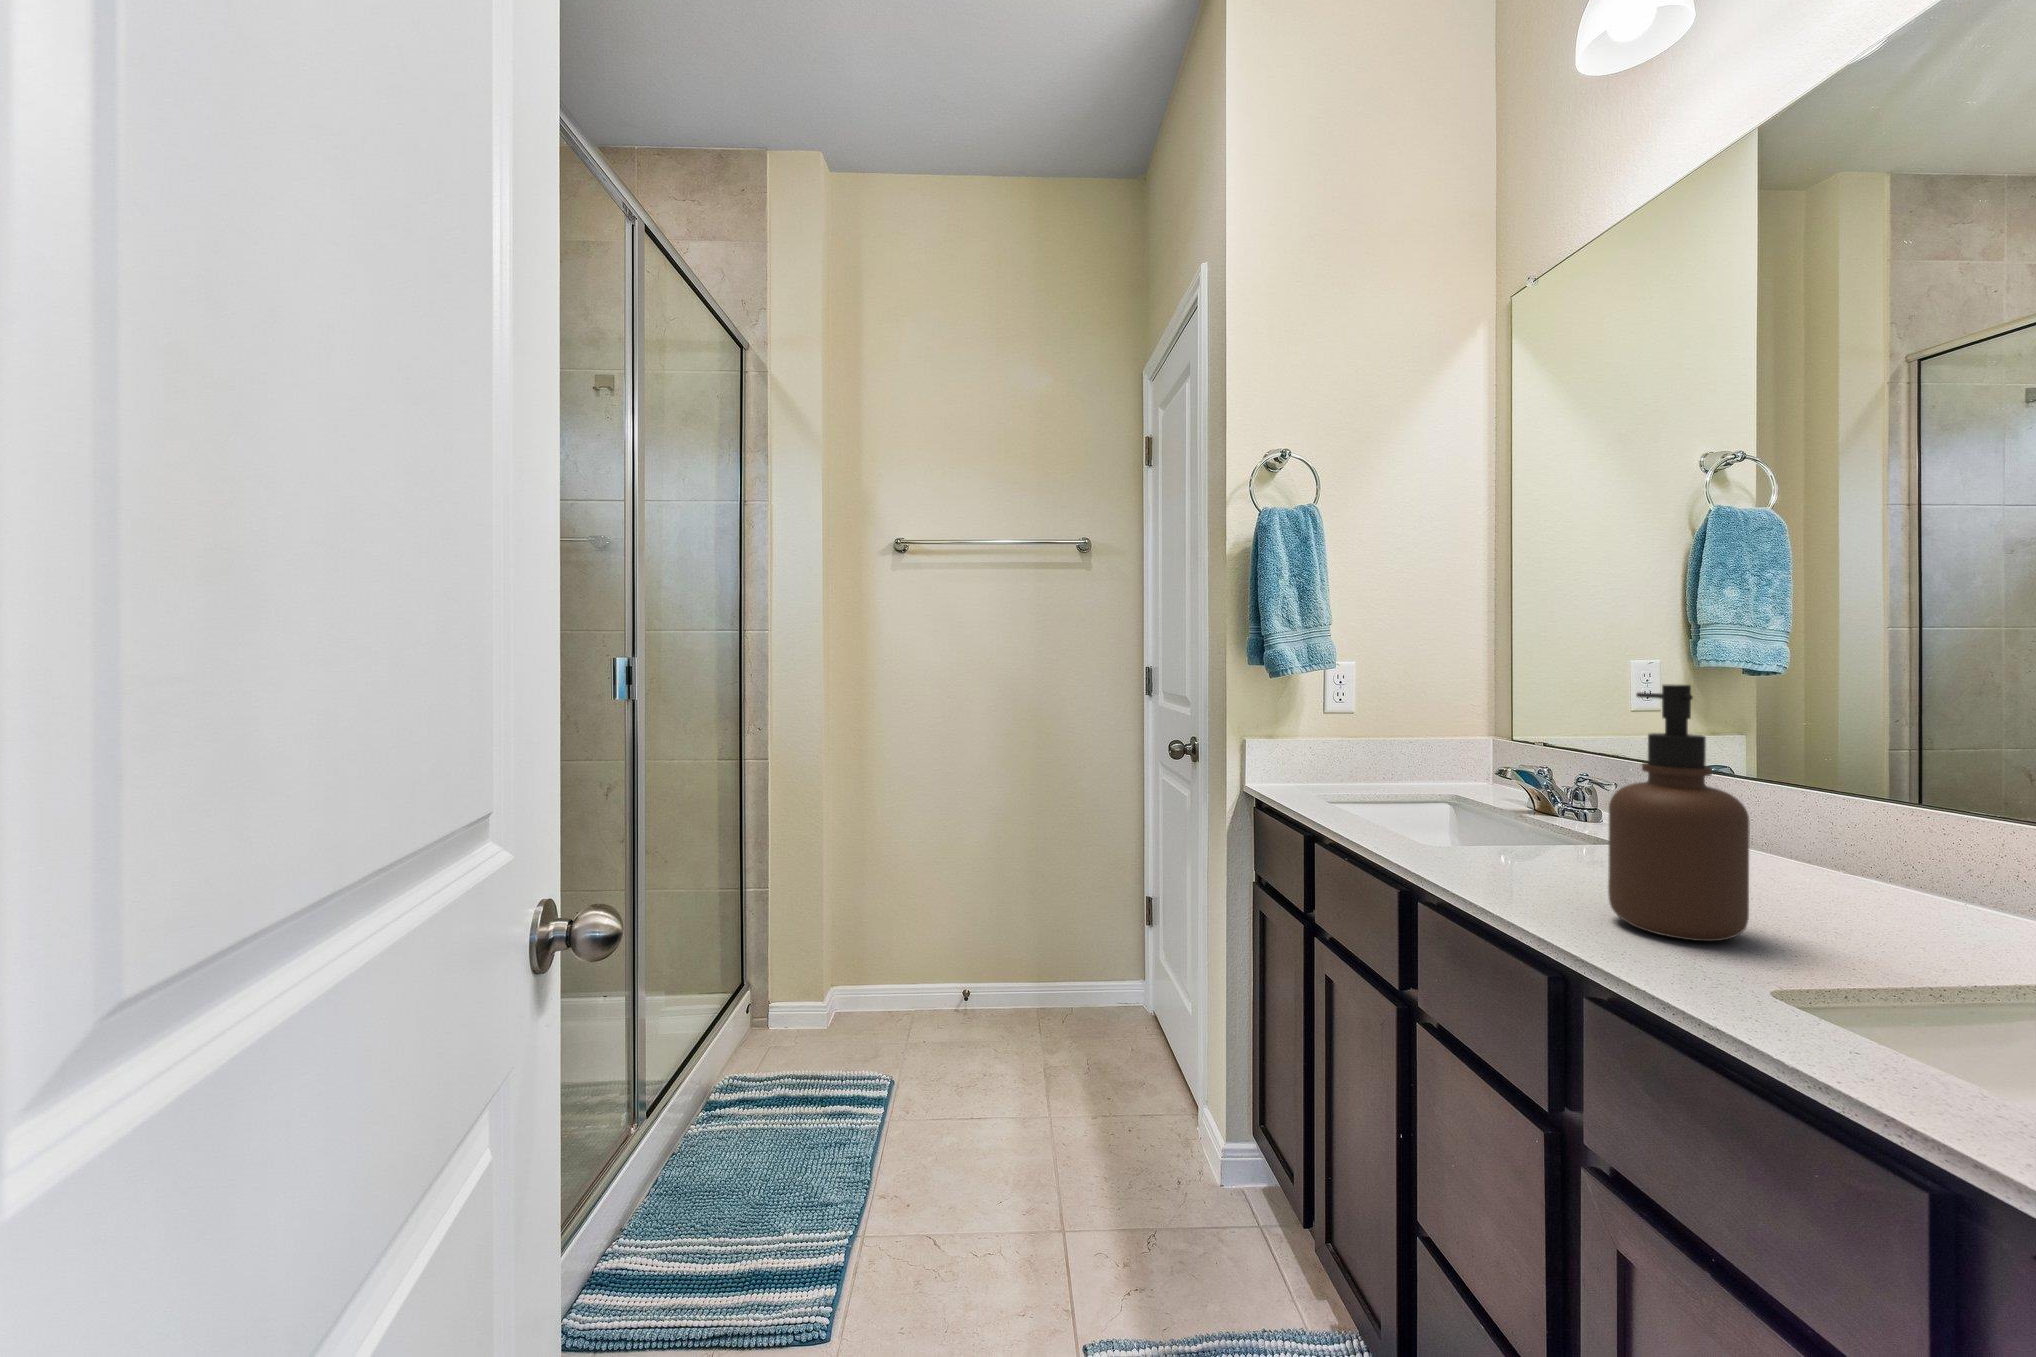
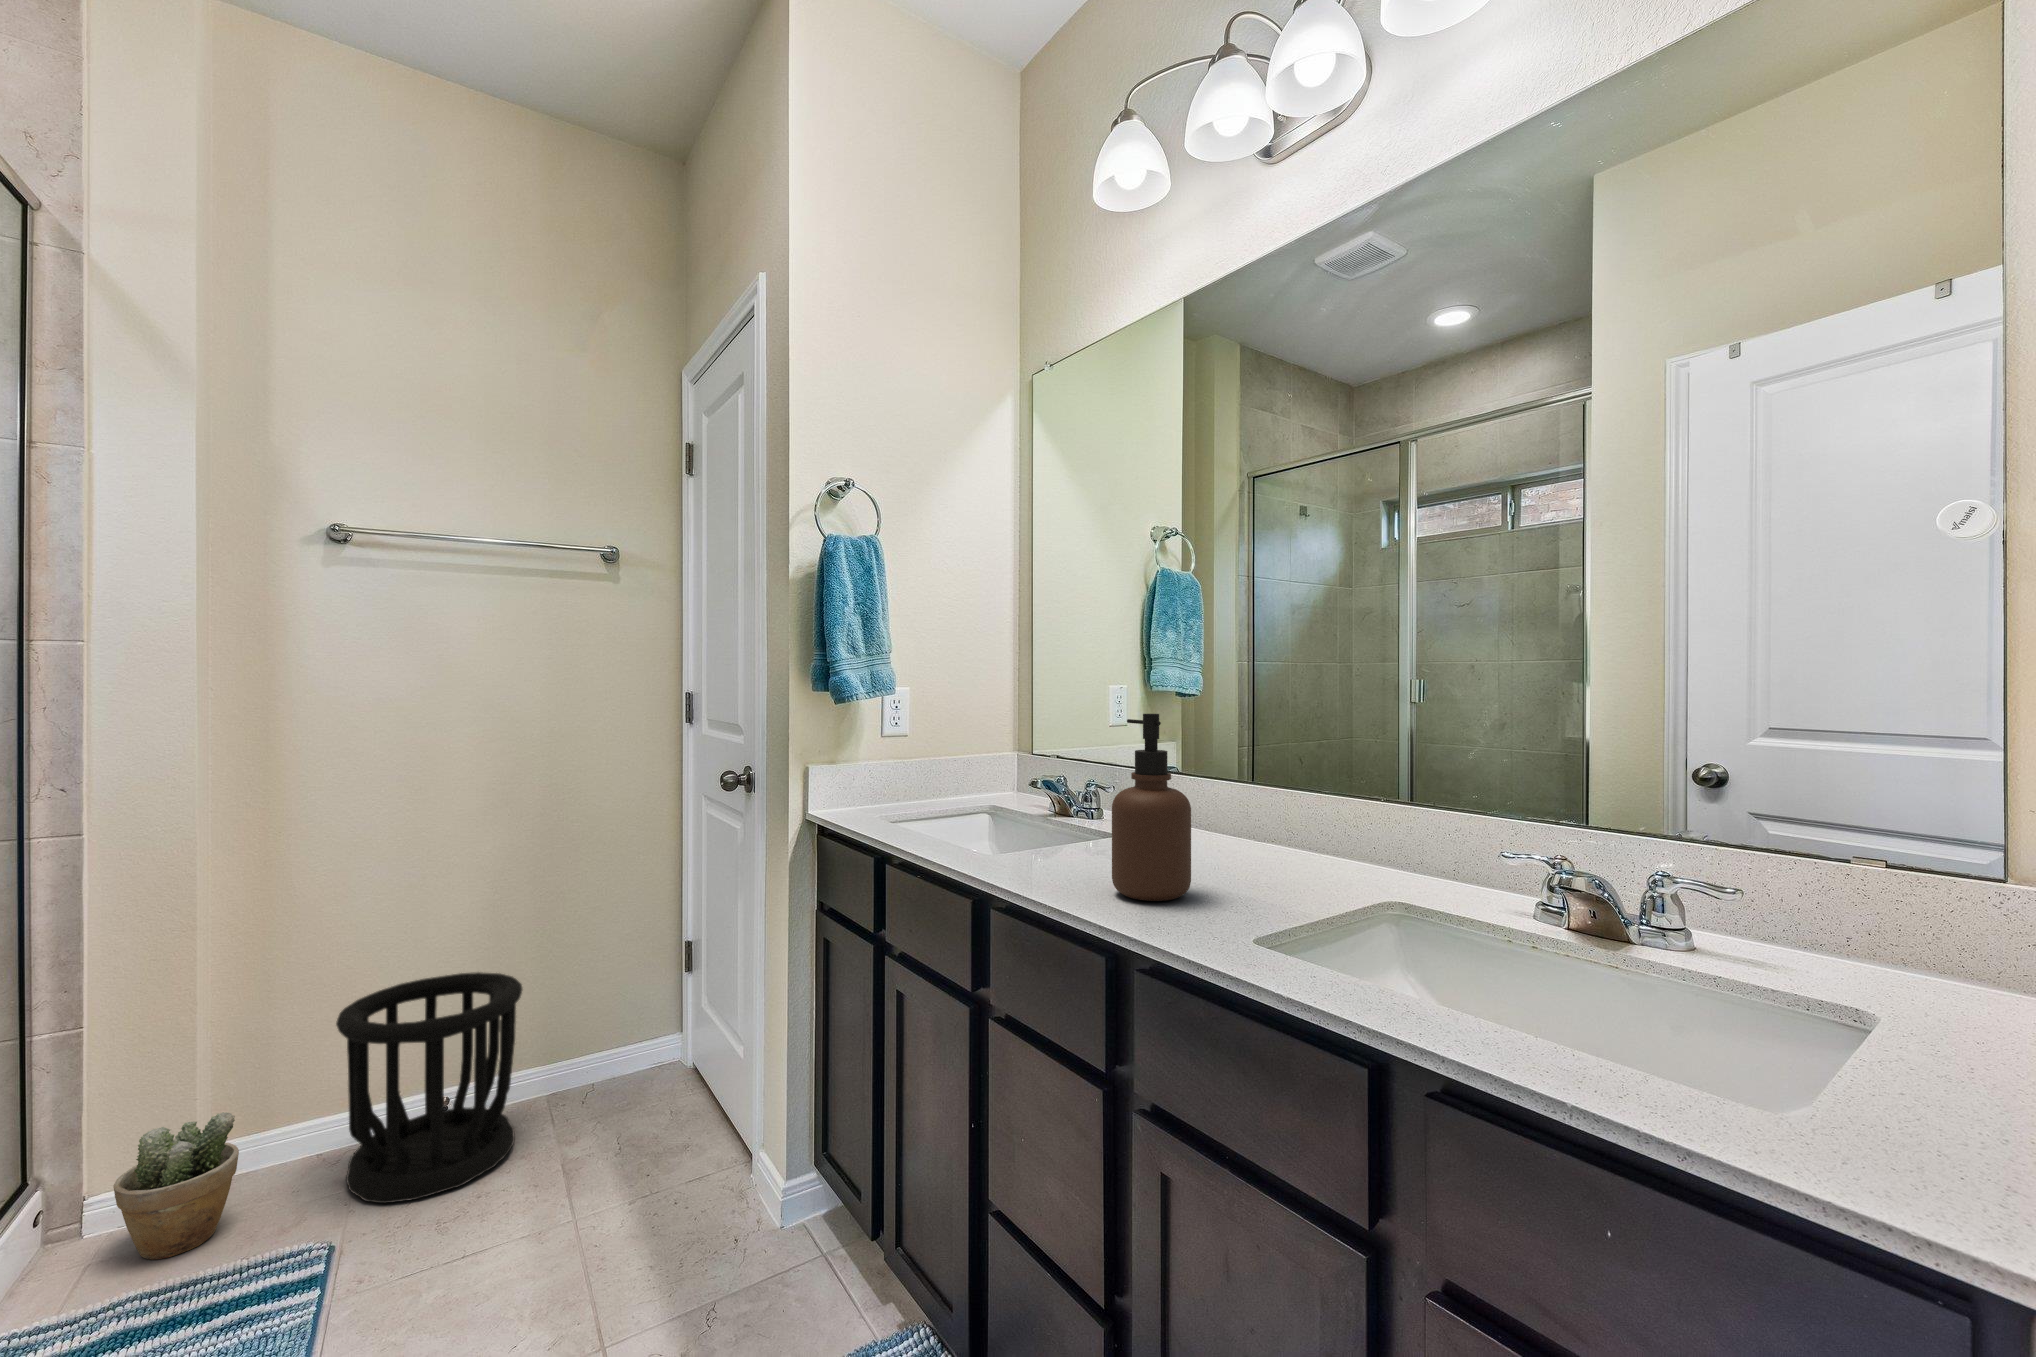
wastebasket: none [898,890,1018,1058] -> present [336,972,522,1203]
potted plant: none [782,961,844,1051] -> present [113,1112,239,1260]

